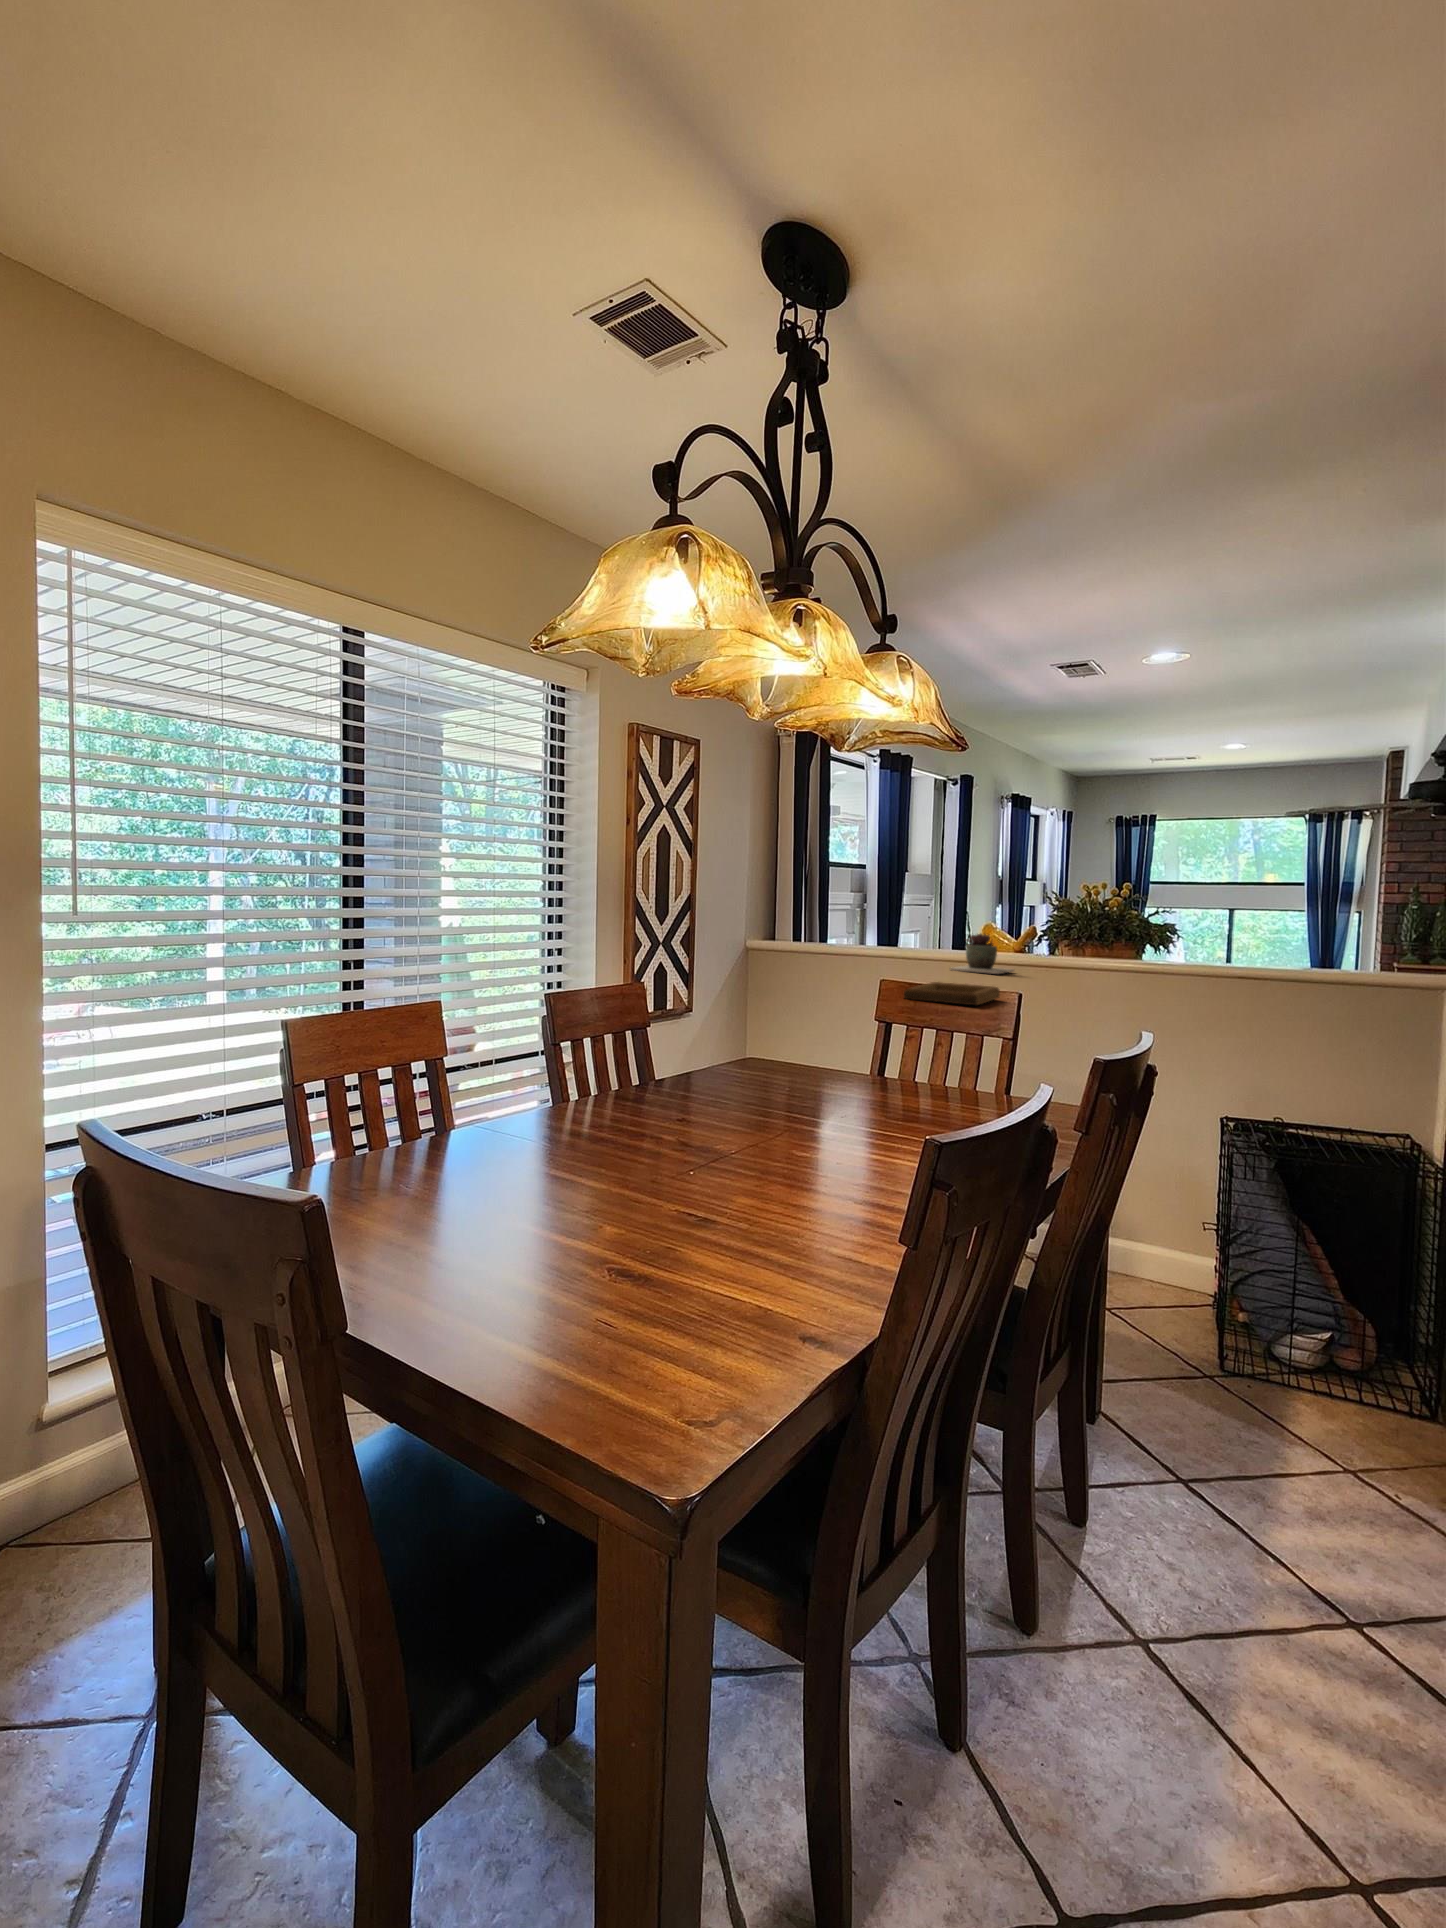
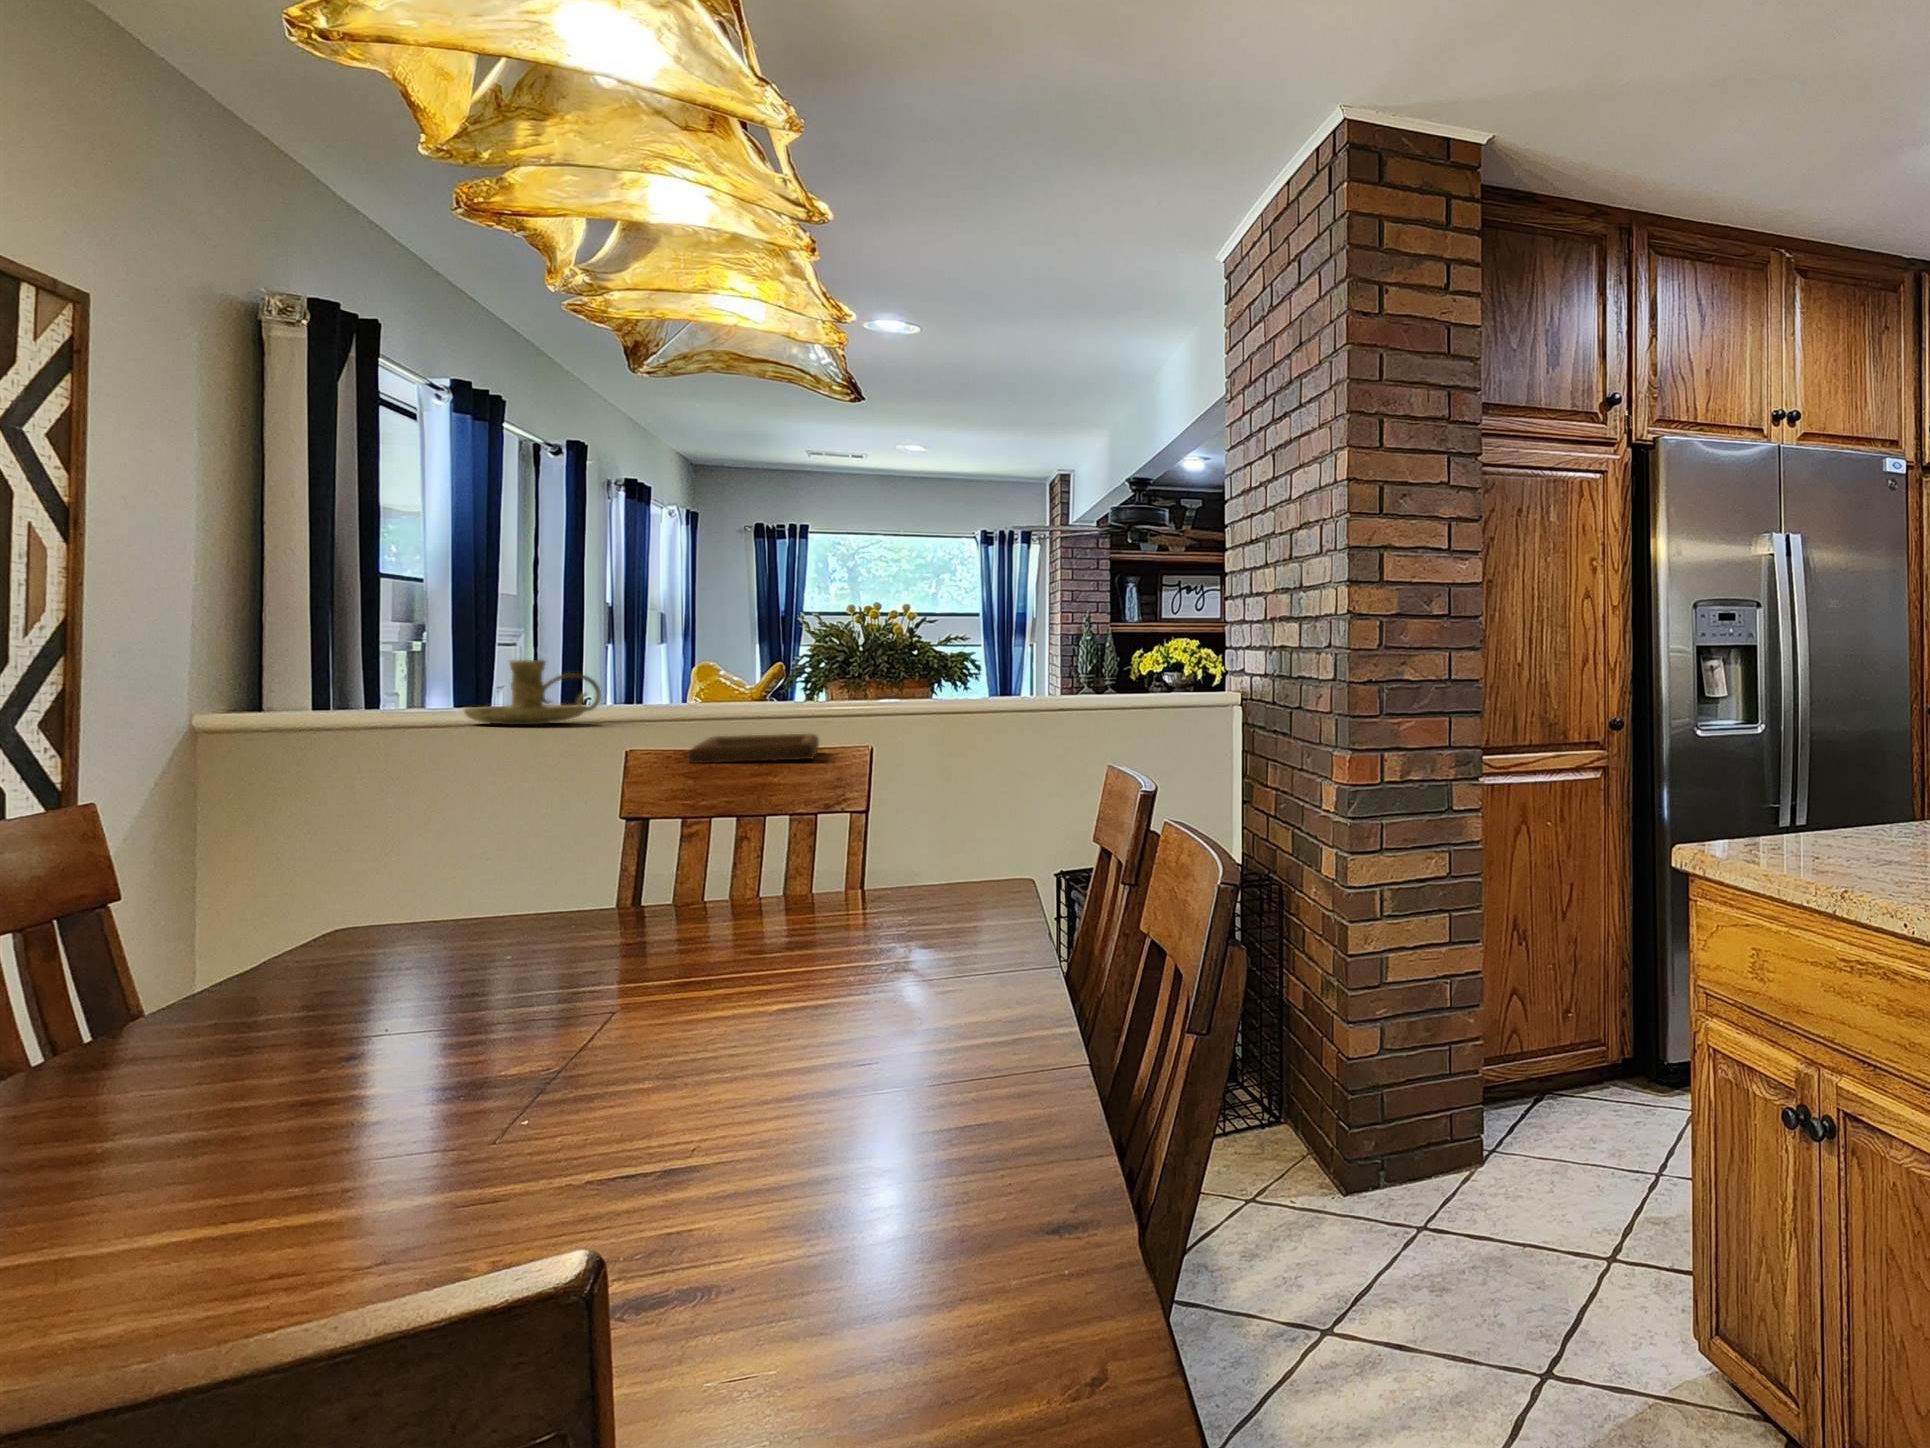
candle holder: none [851,922,923,962] -> present [464,660,601,725]
succulent plant: present [951,934,1014,974] -> none [663,669,758,728]

